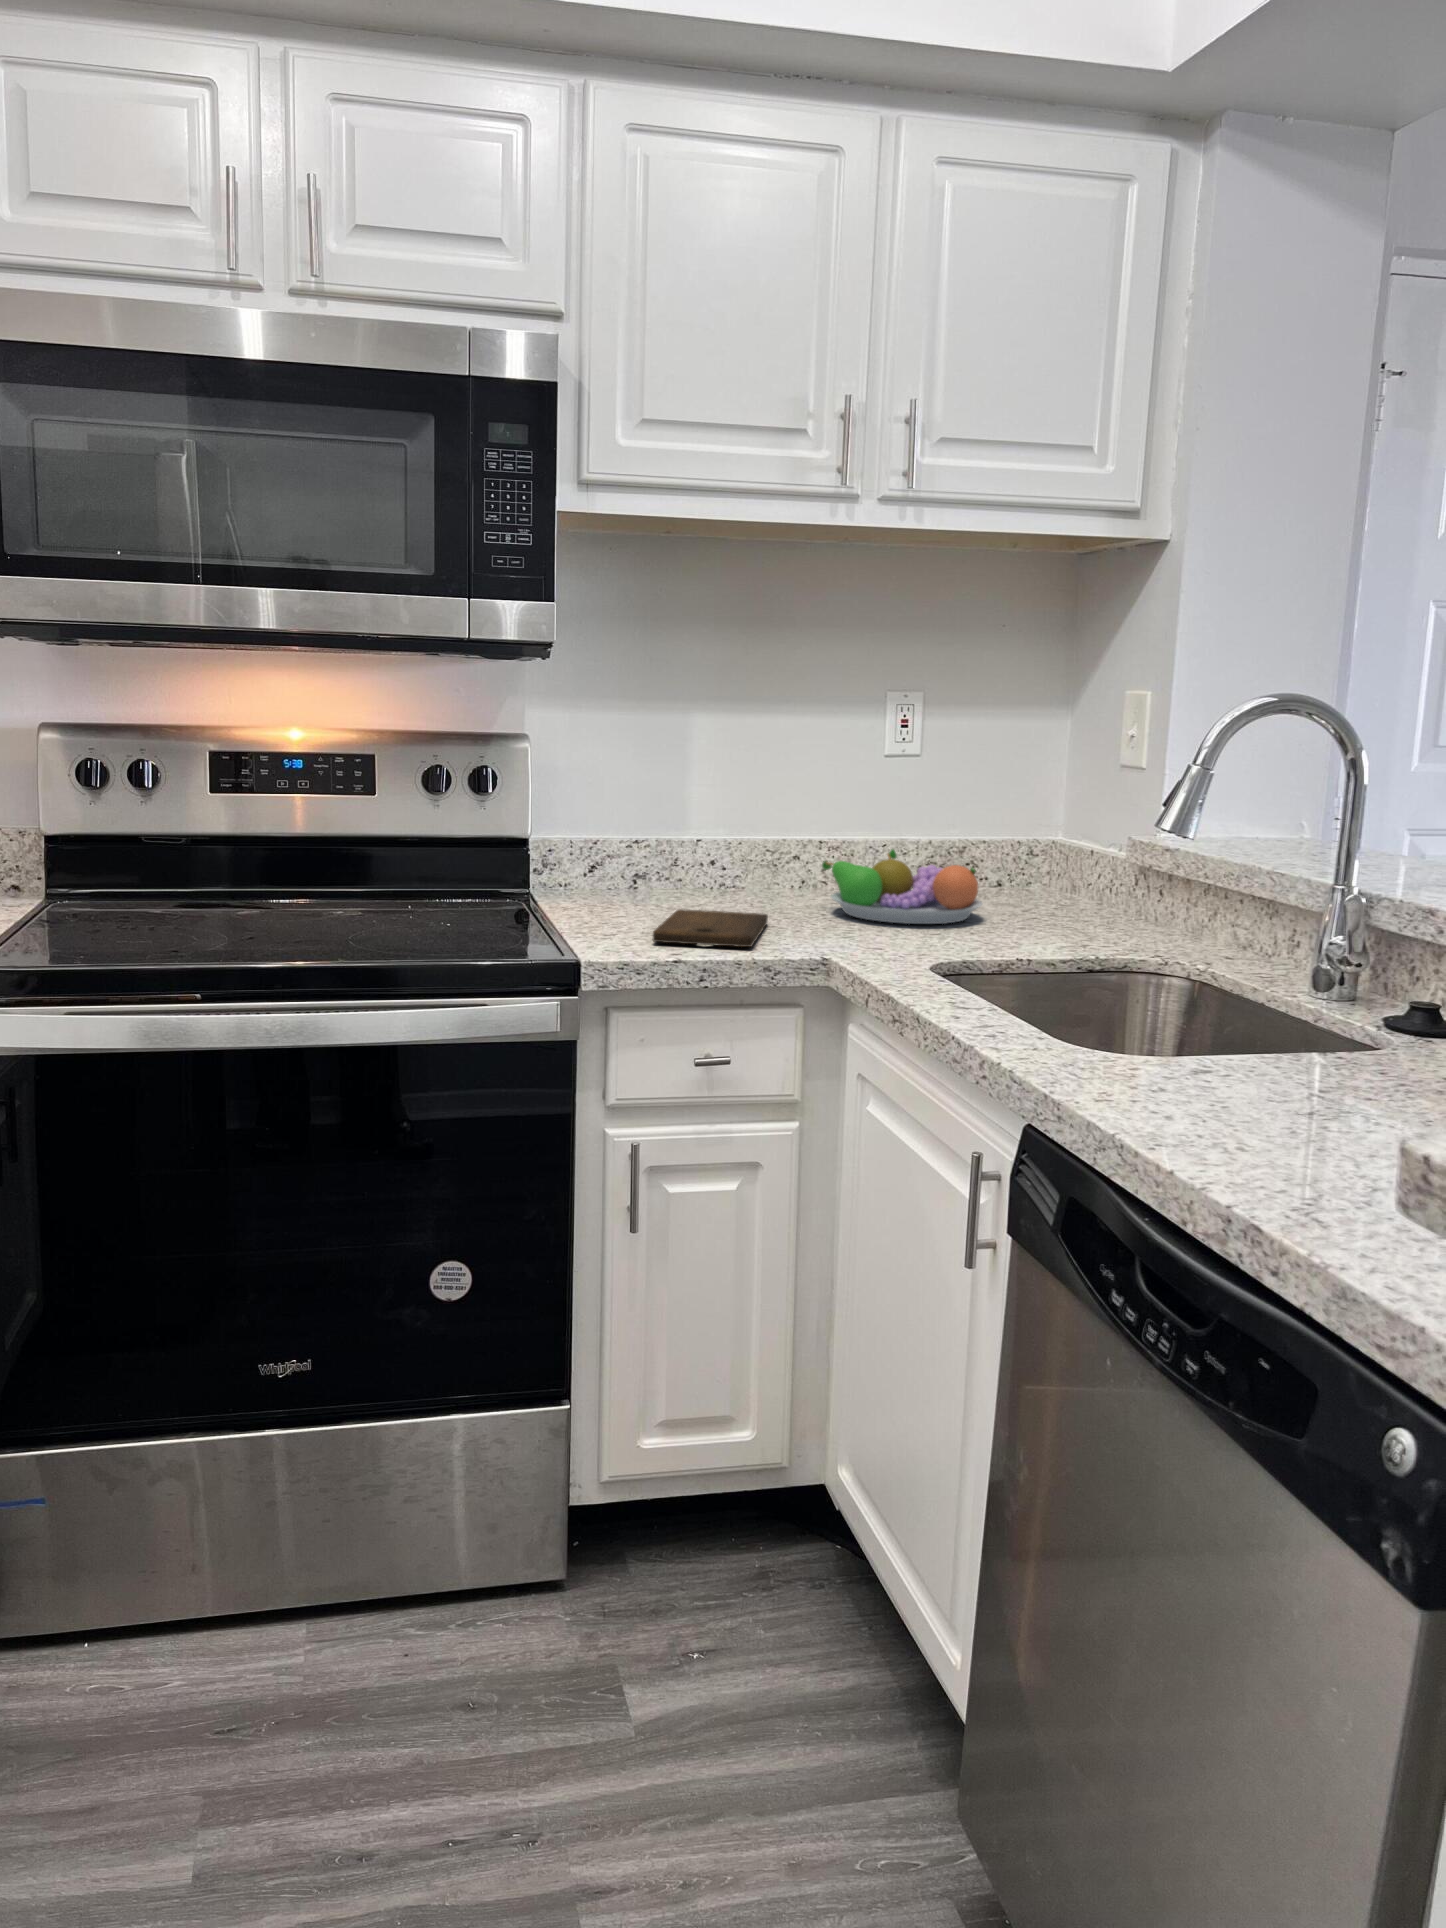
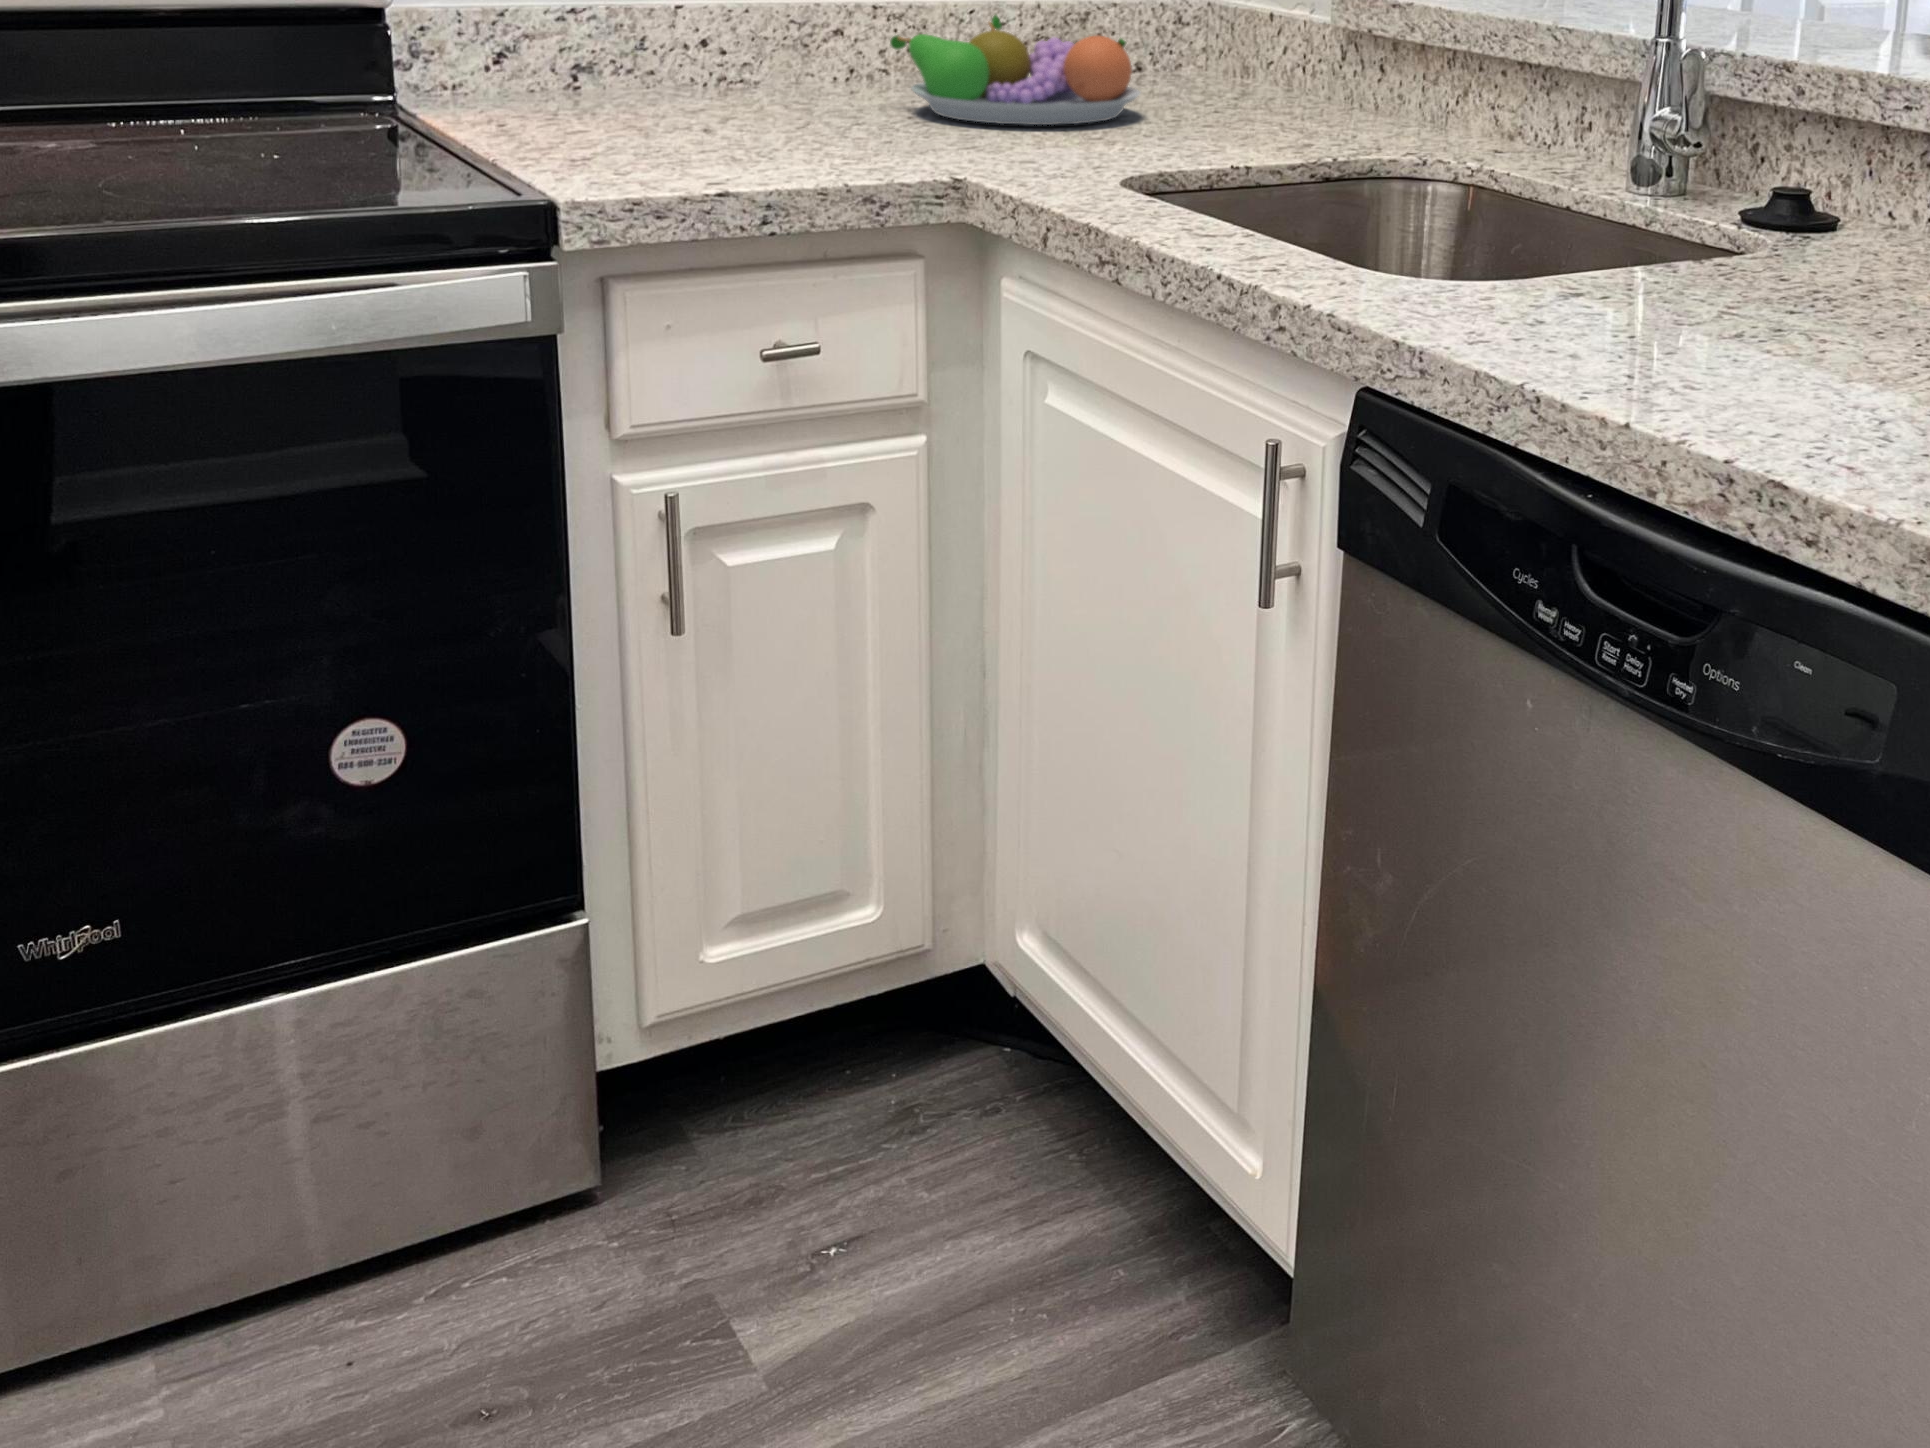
cutting board: present [653,909,768,947] -> none [661,117,828,167]

